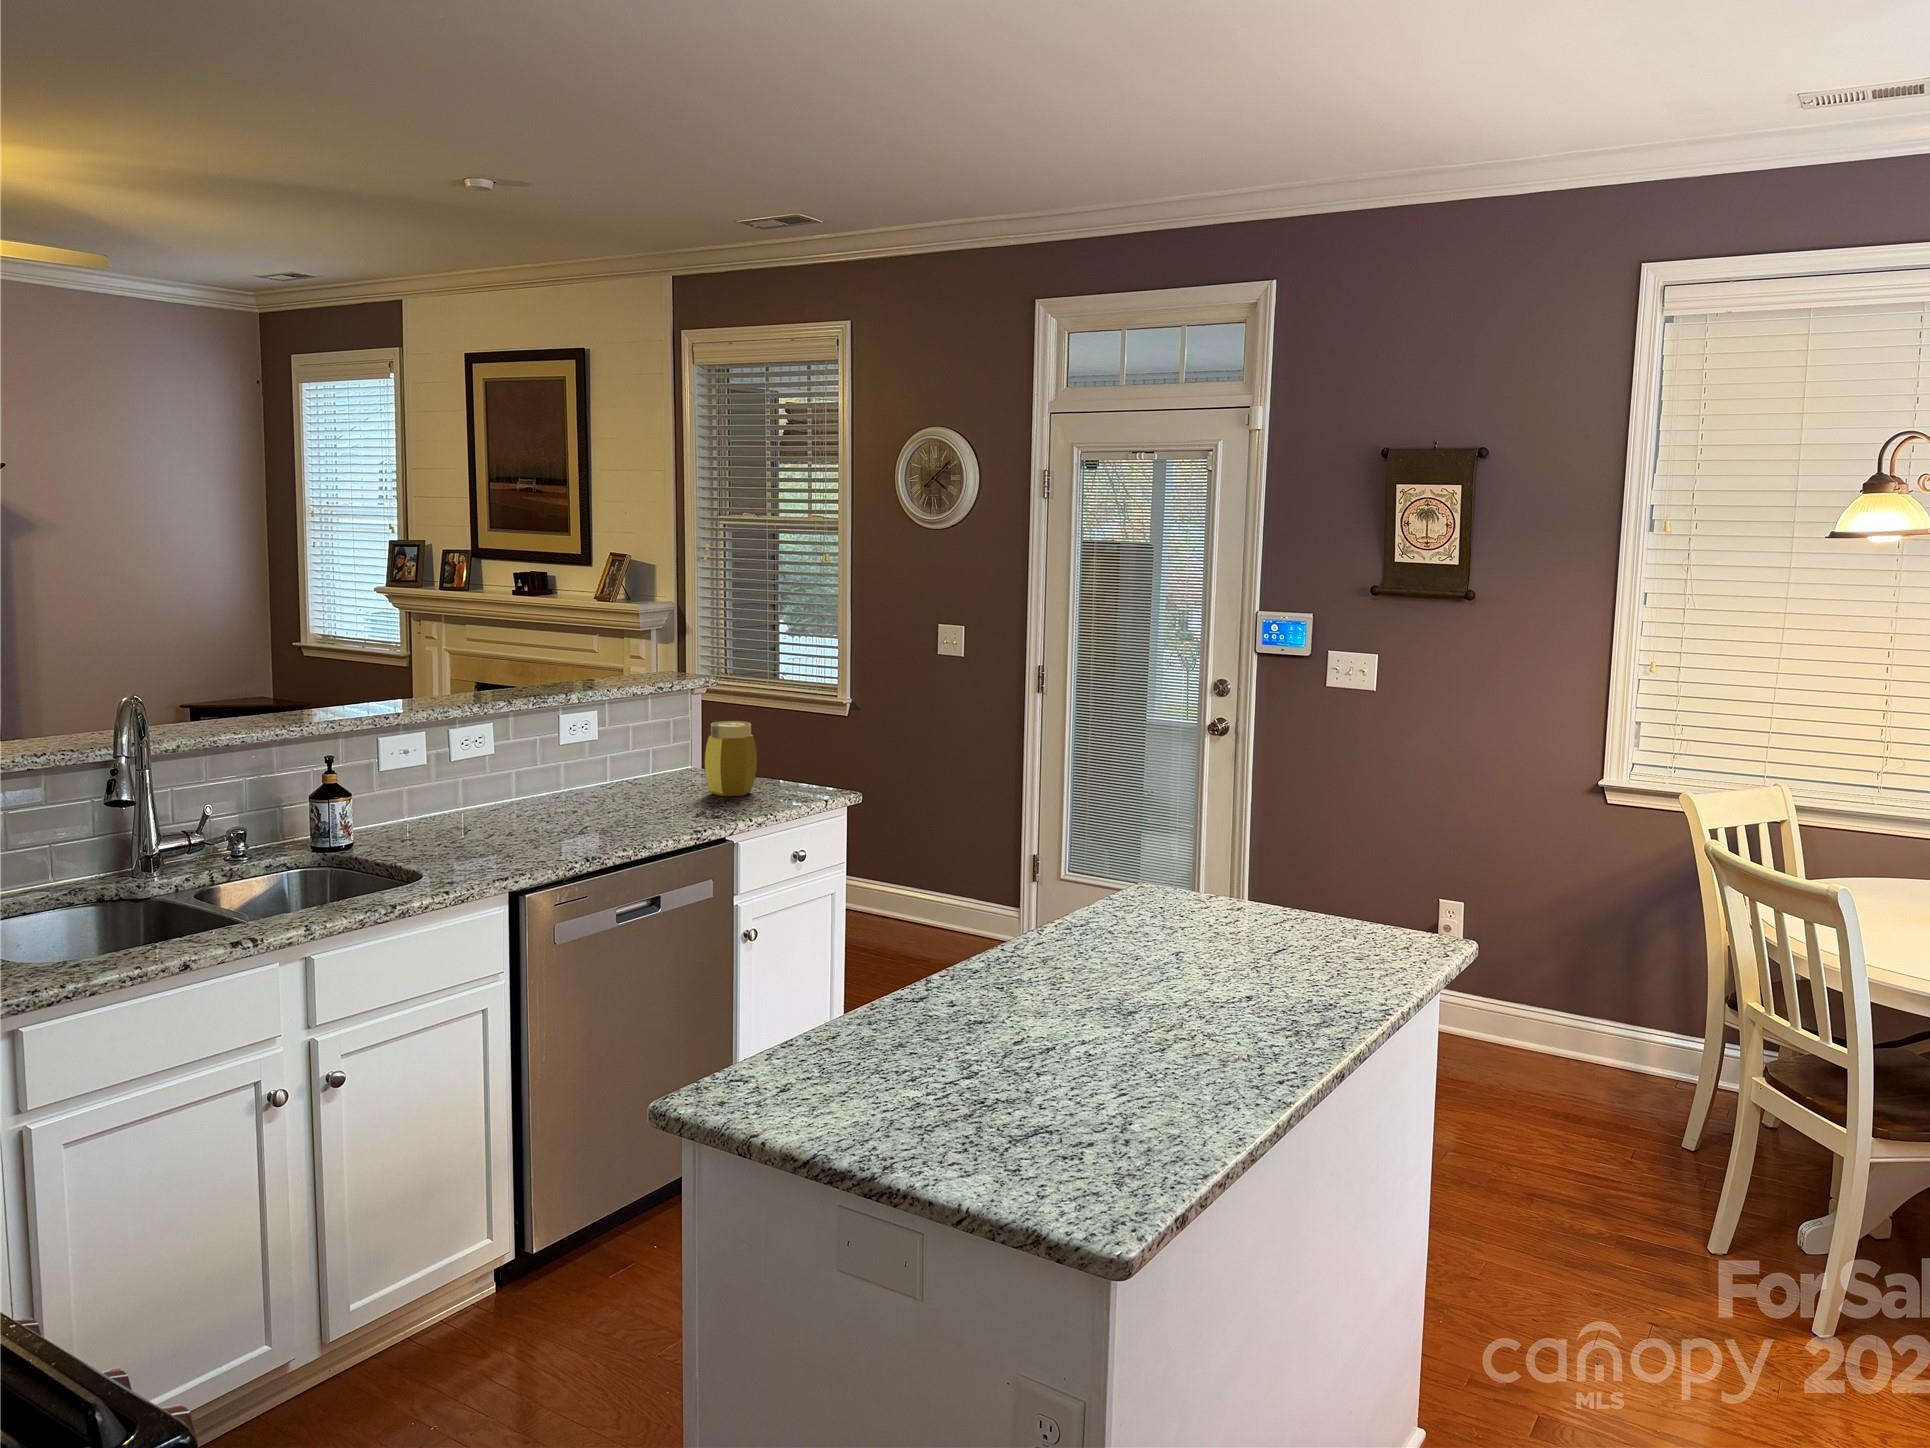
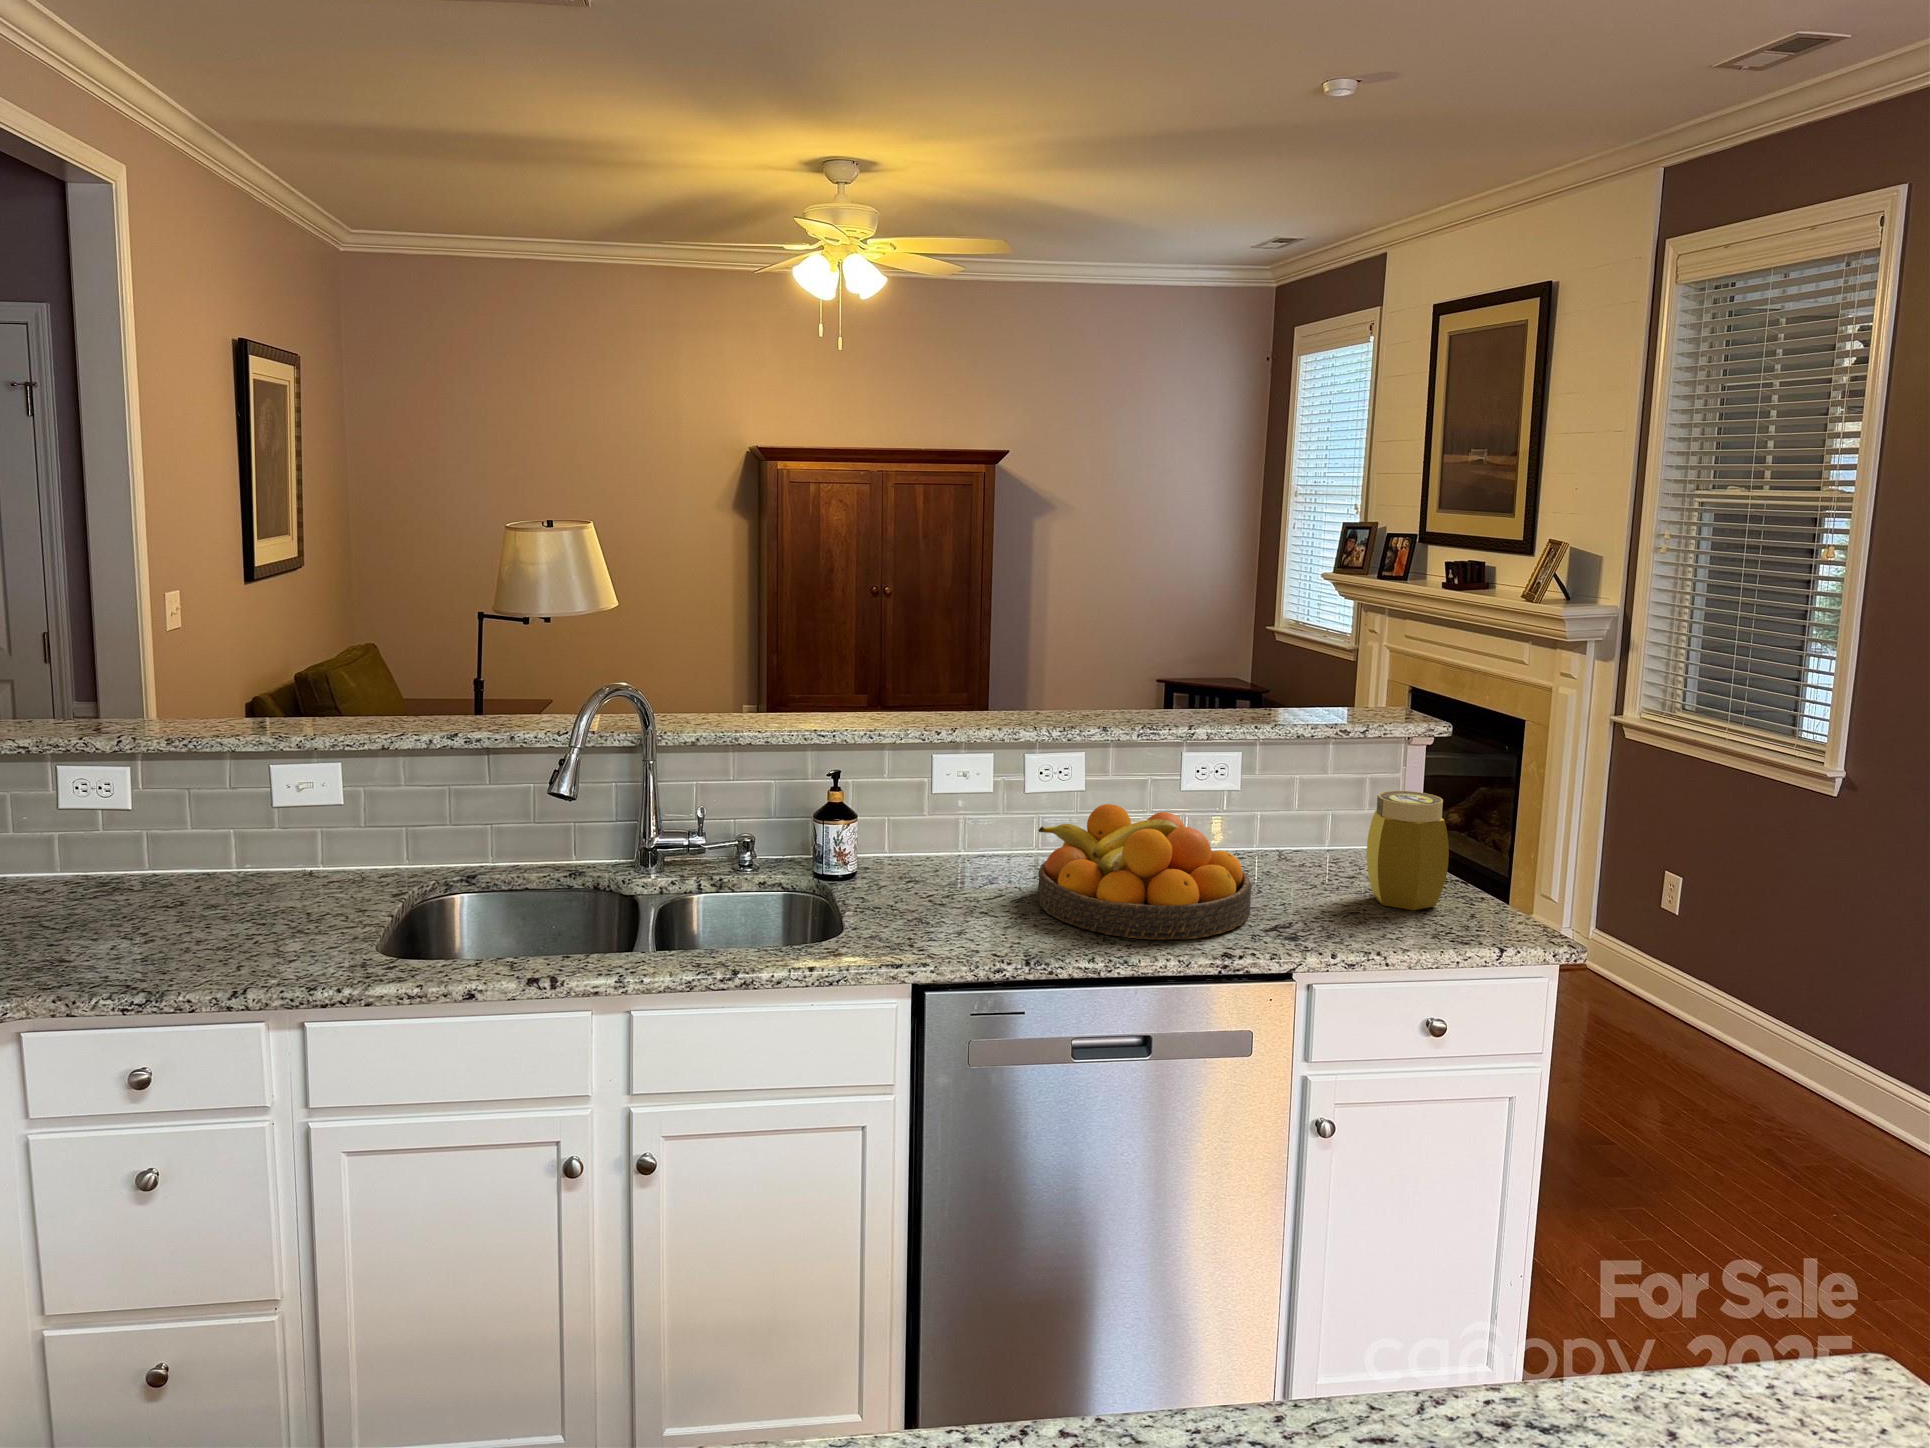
fruit bowl: none [506,754,669,838] -> present [1038,804,1252,940]

